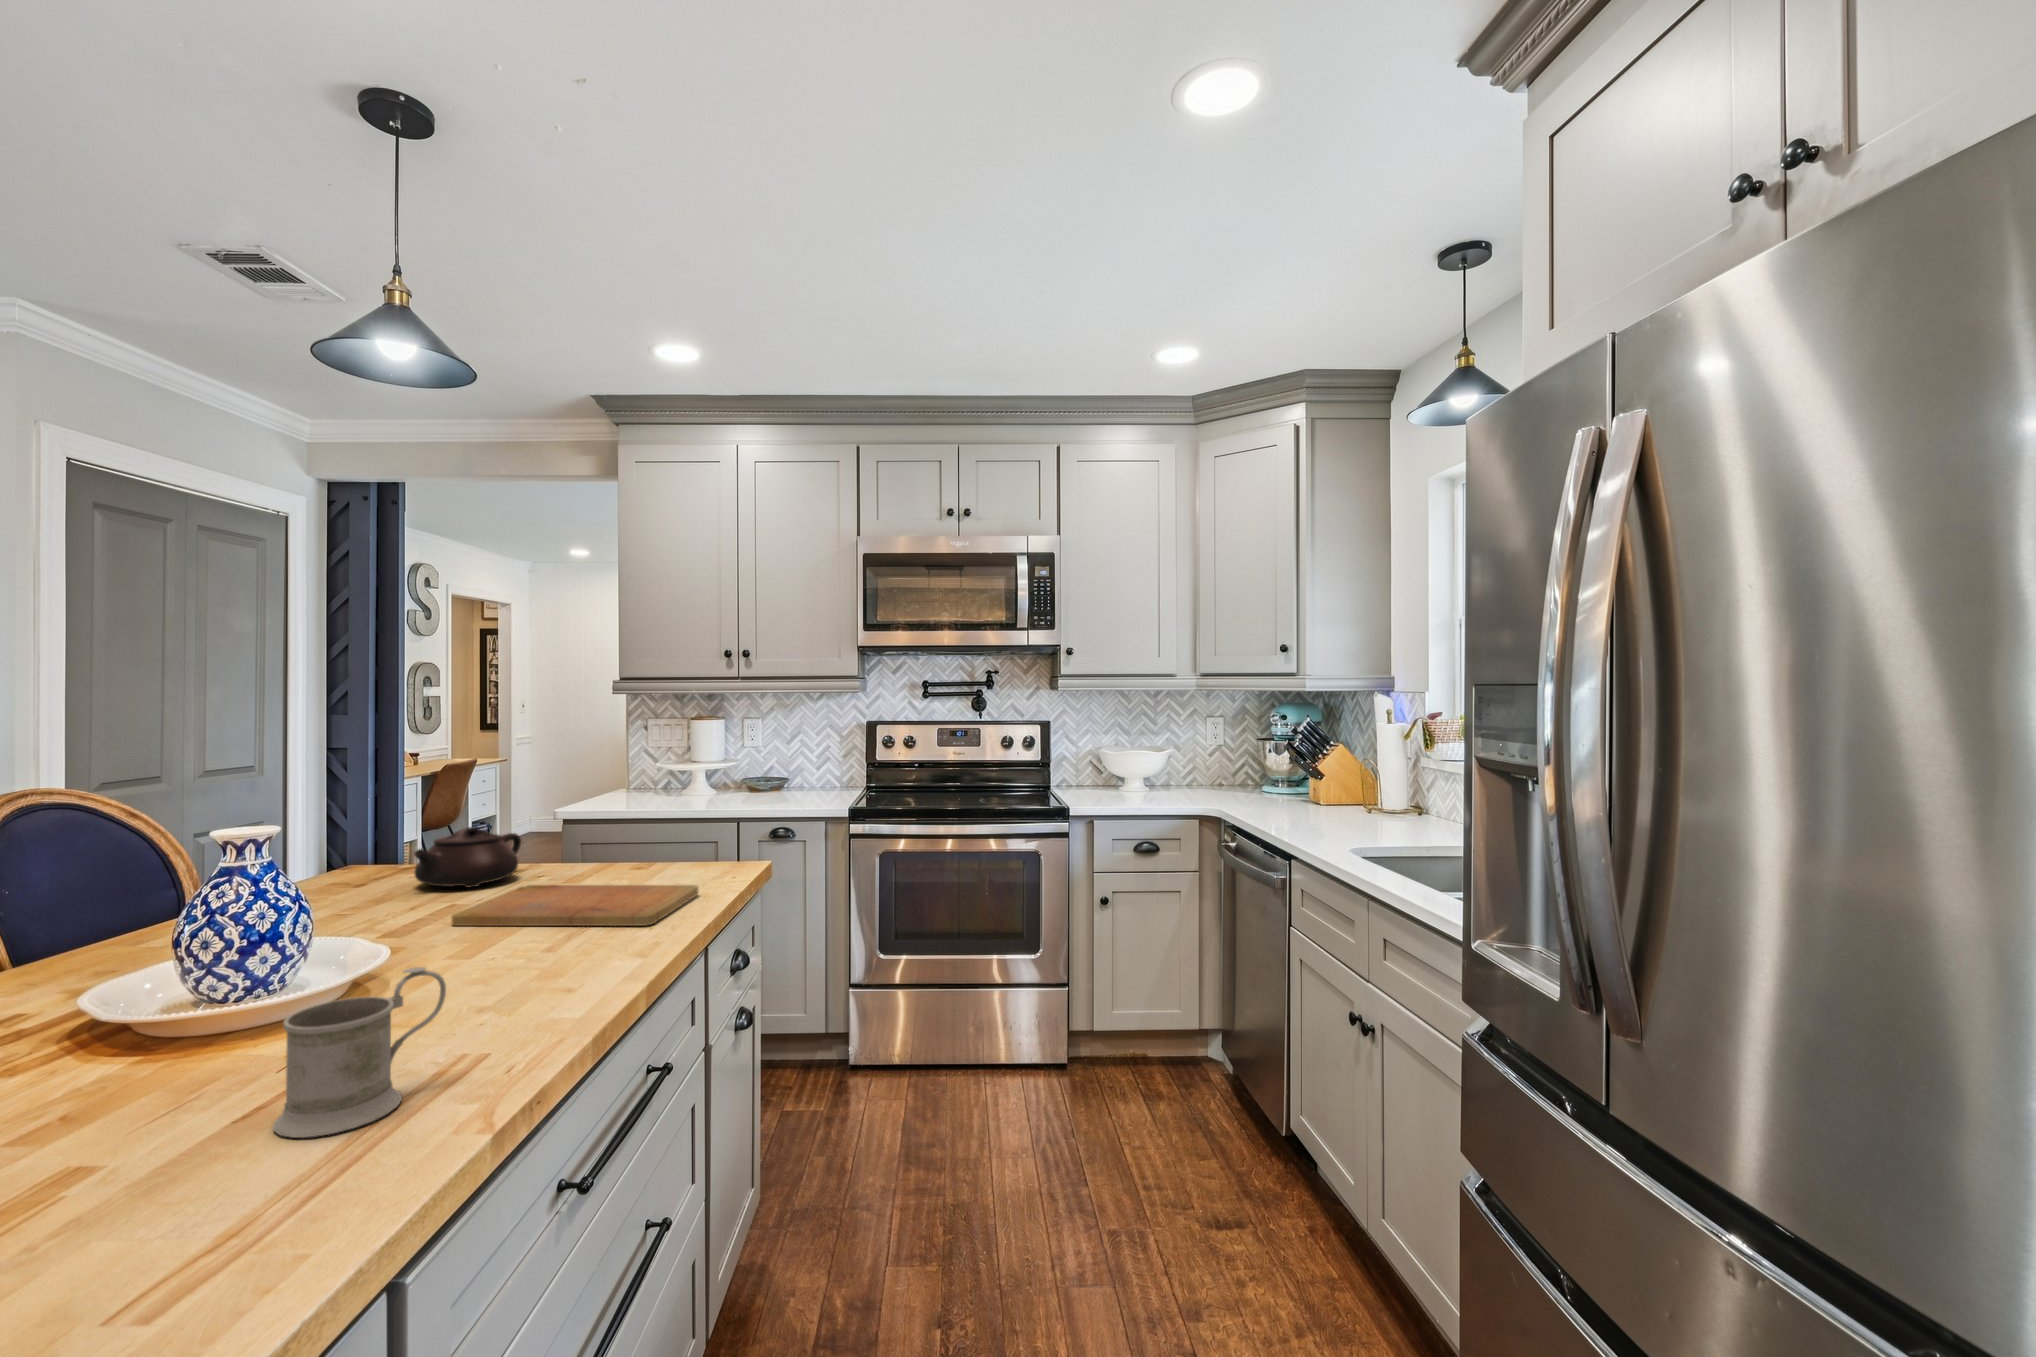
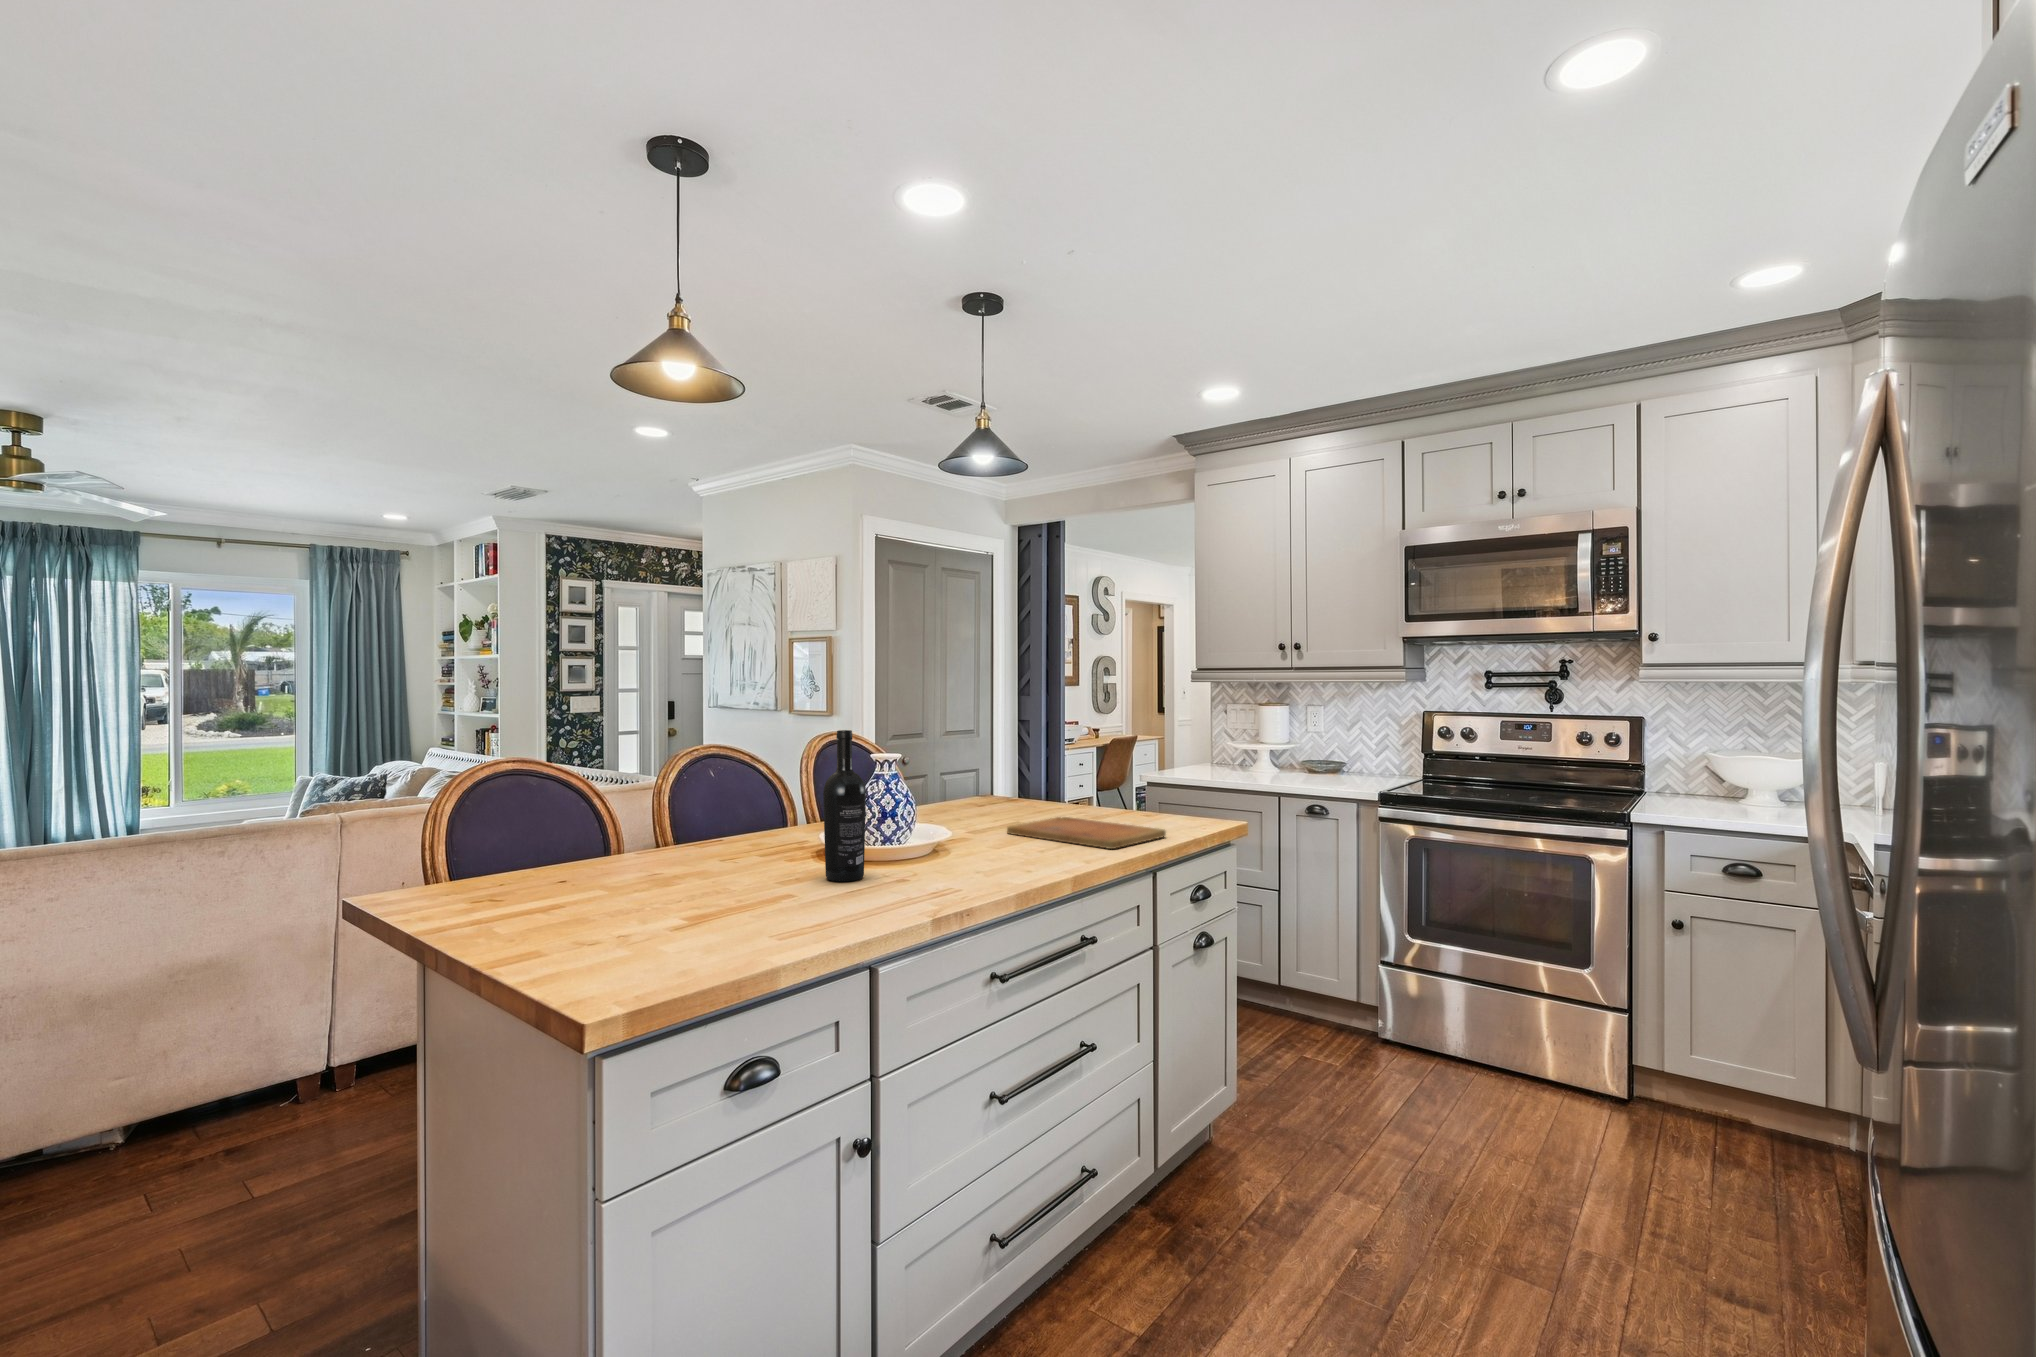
wine bottle: none [125,792,240,1103] -> present [823,730,866,881]
teapot: present [414,827,521,887] -> none [1003,774,1074,815]
mug: present [273,967,446,1138] -> none [863,831,940,904]

